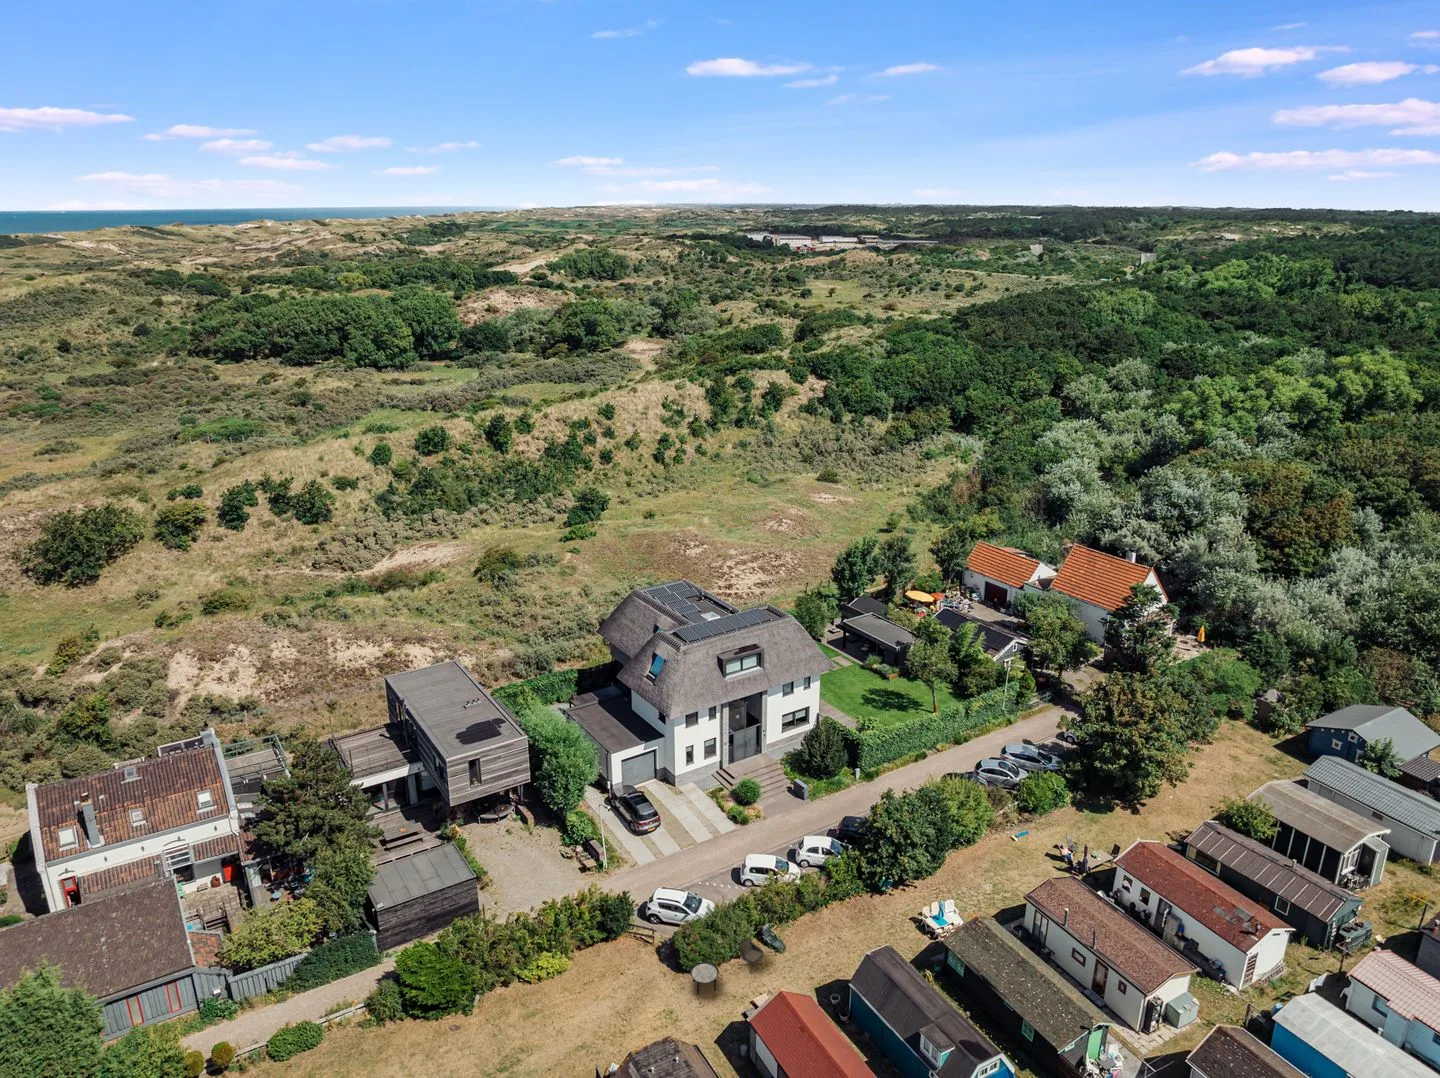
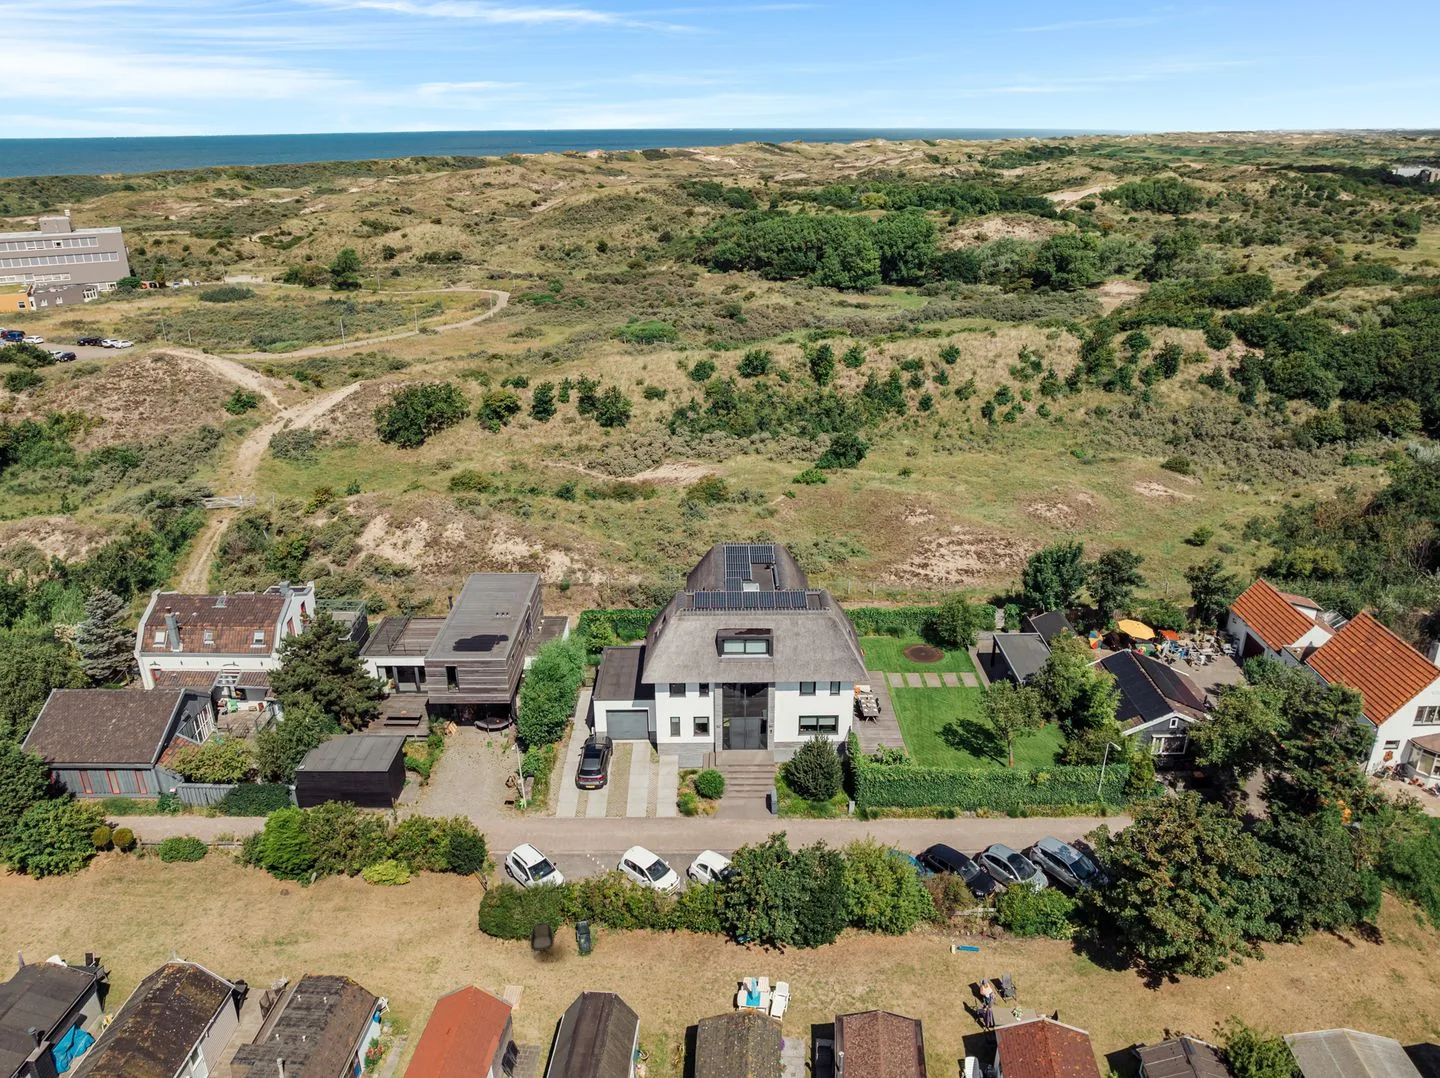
round table: present [690,961,719,994] -> none [471,925,501,958]

